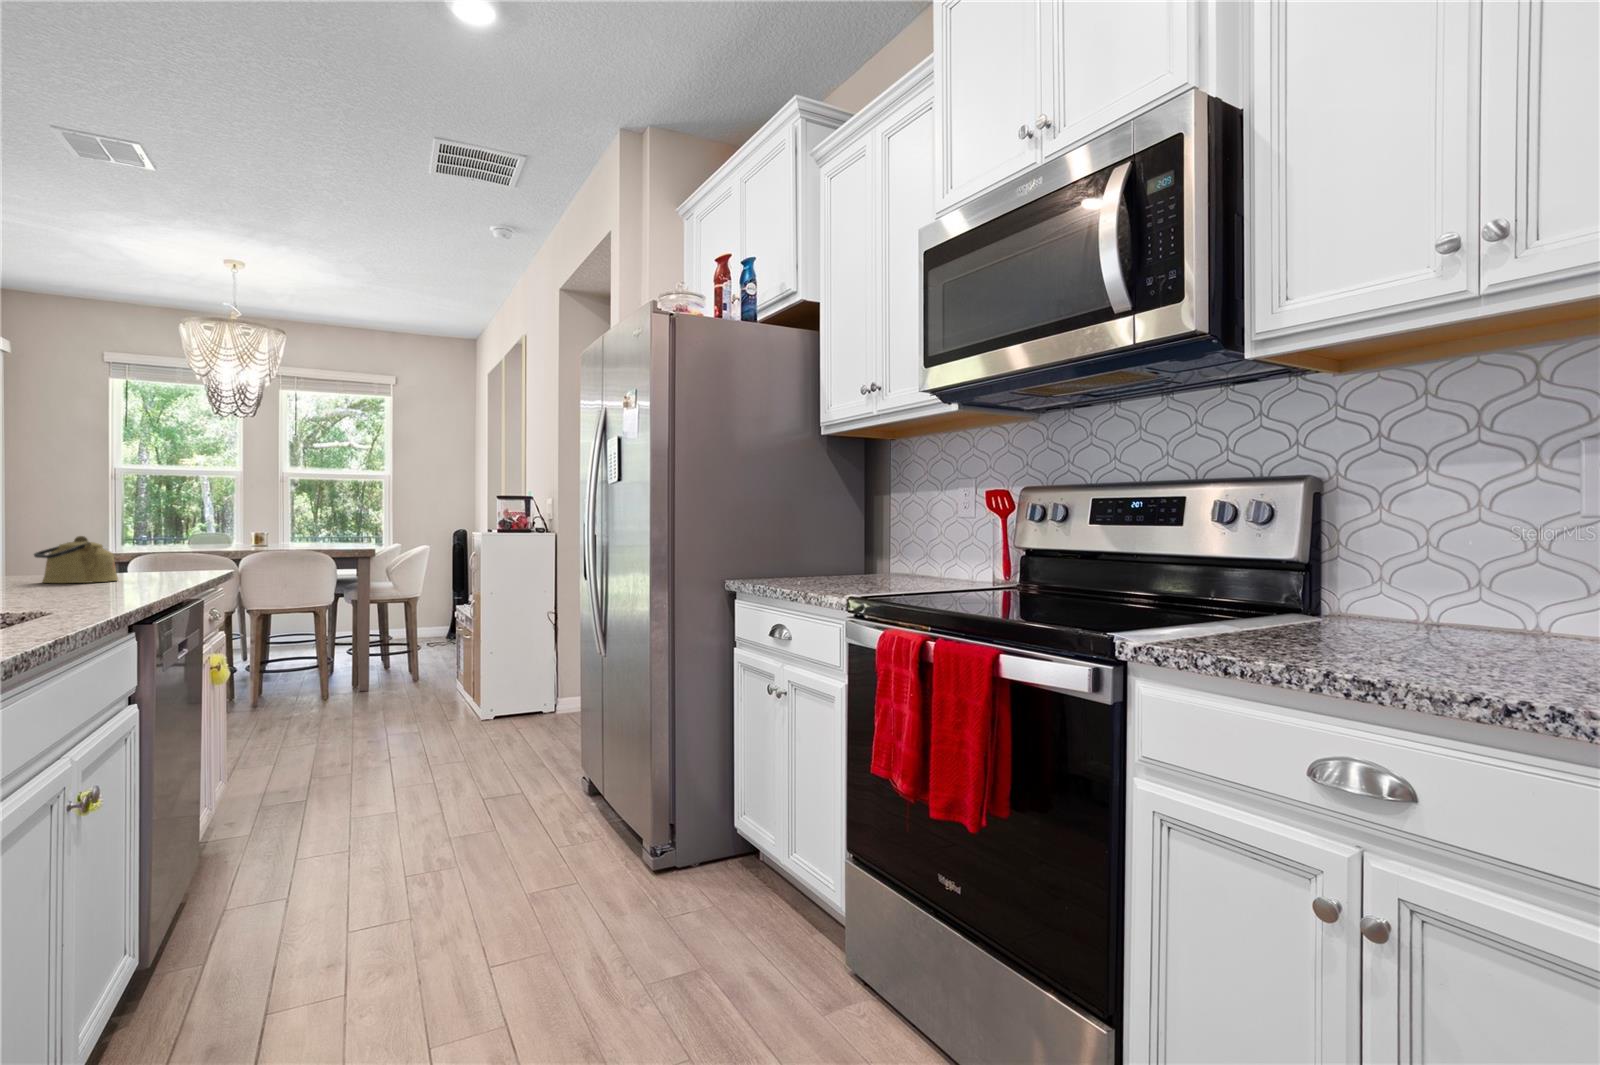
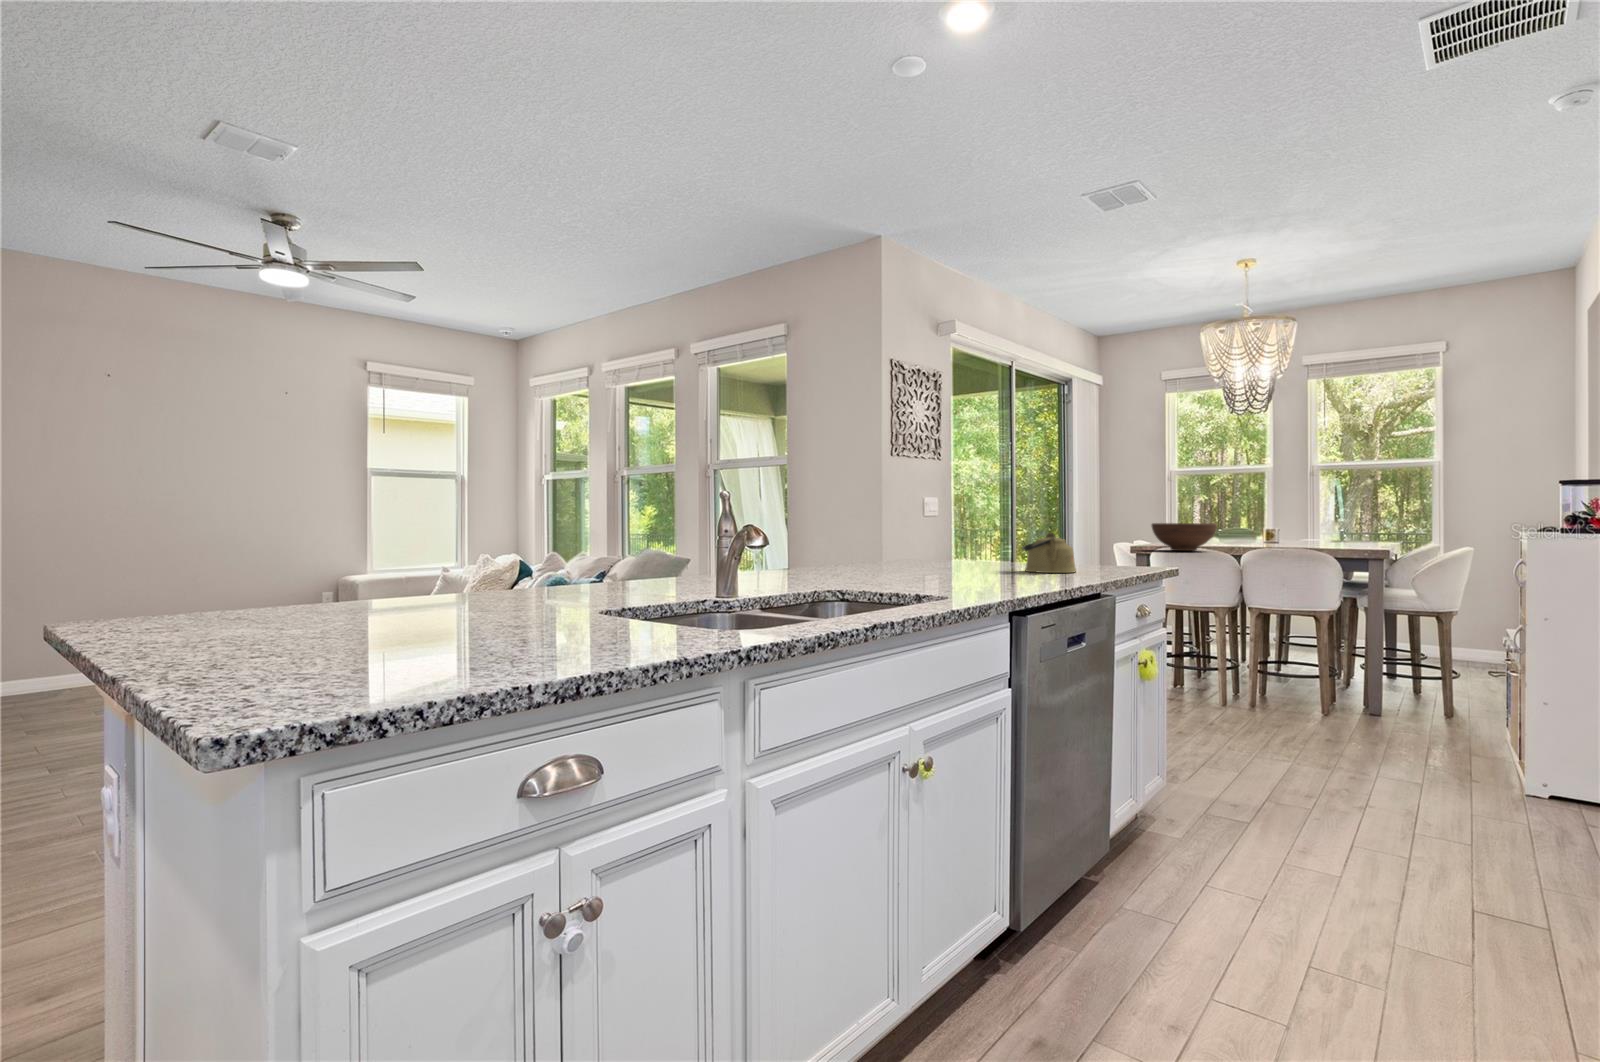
fruit bowl: none [135,526,215,556] -> present [1152,523,1217,551]

